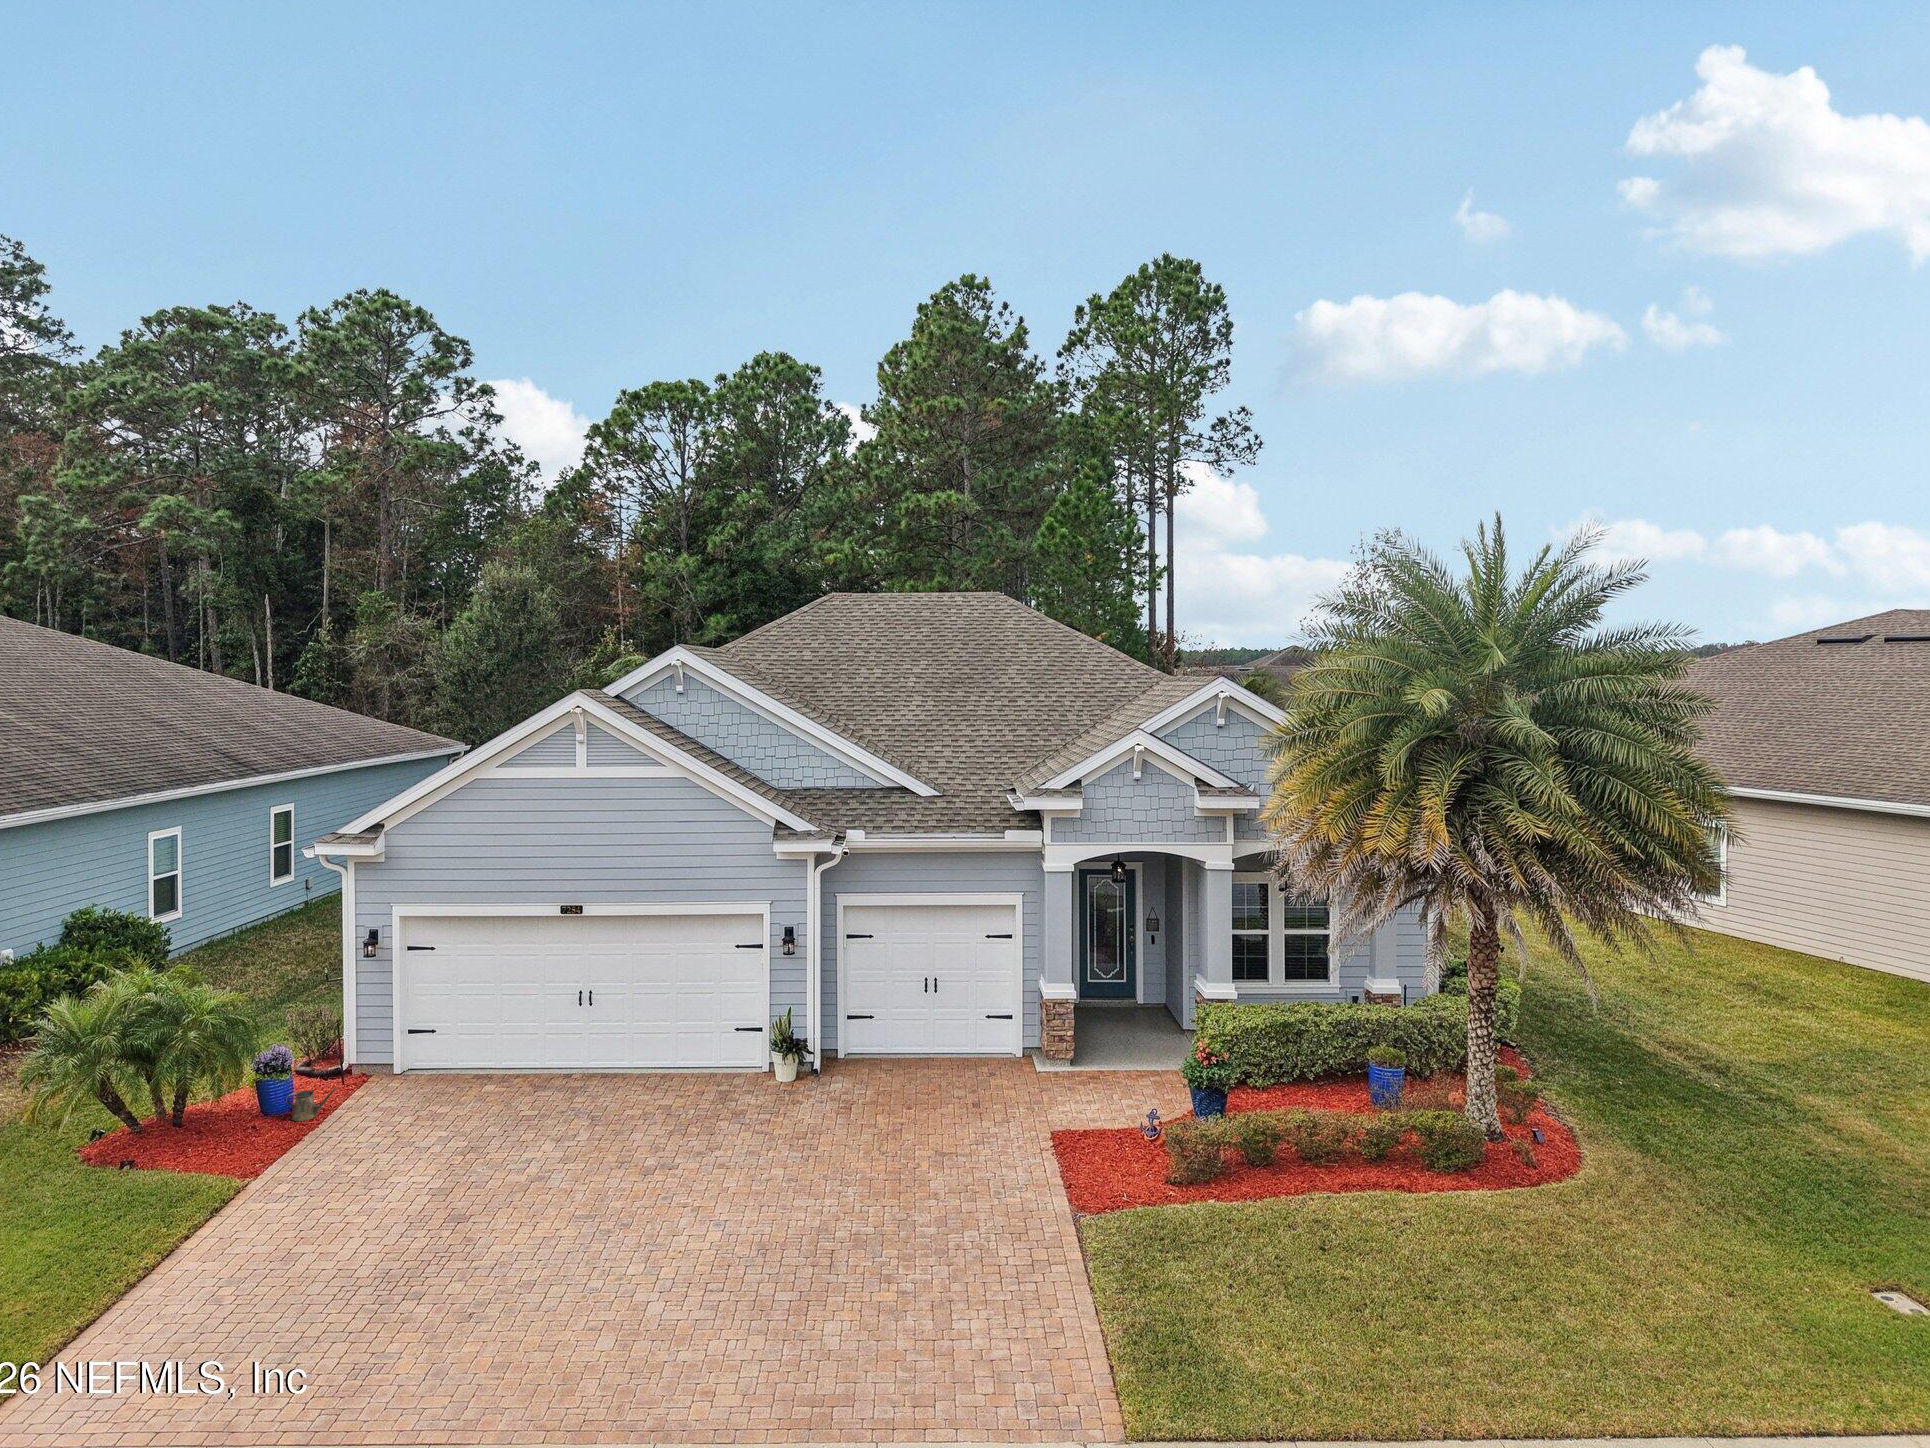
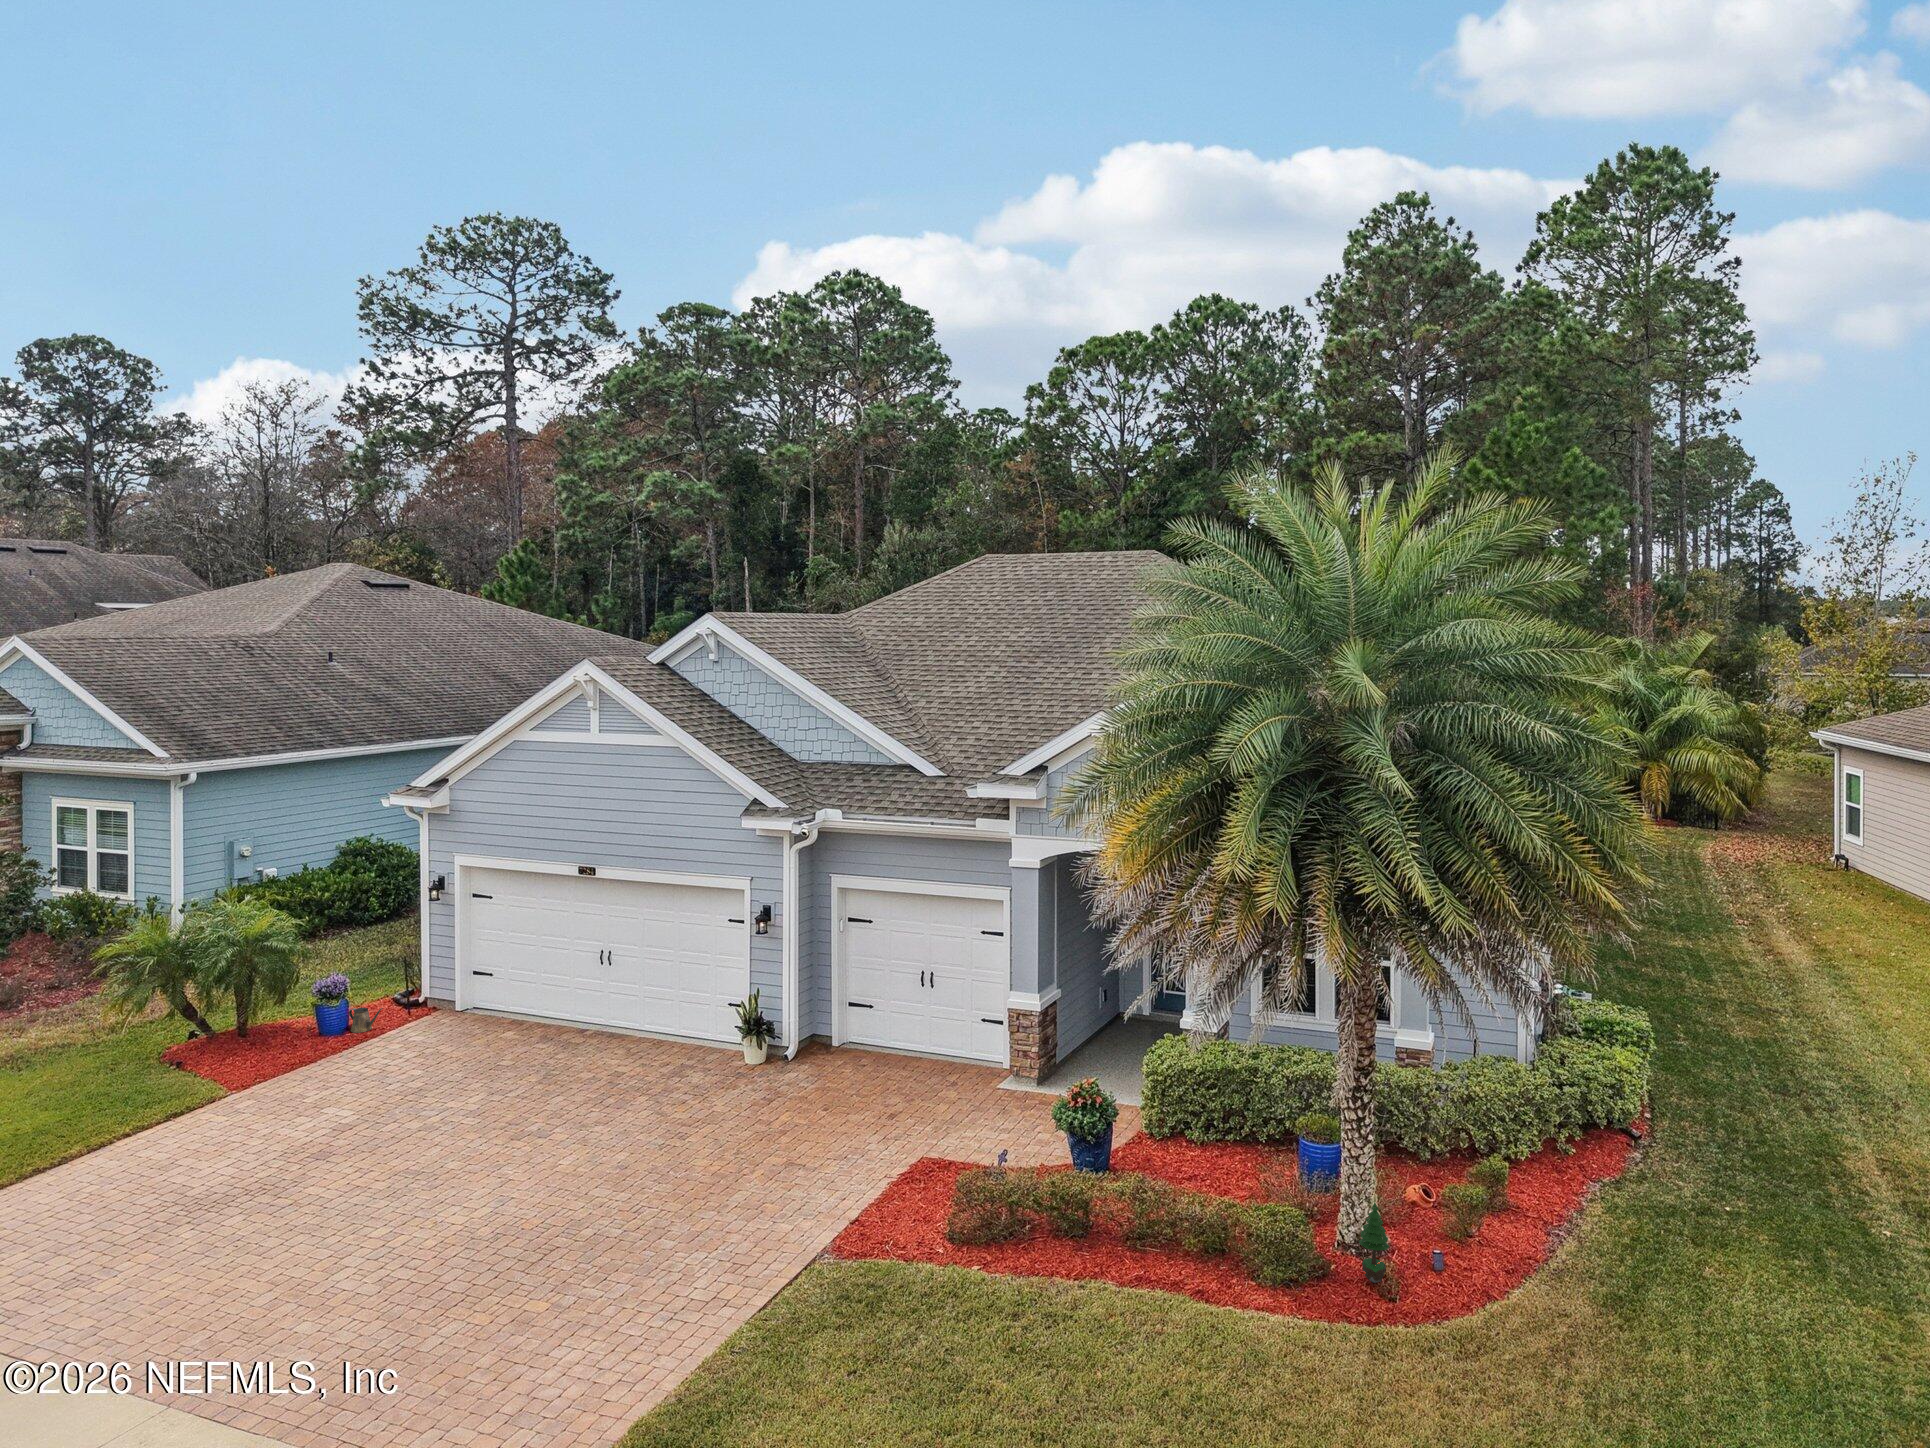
potted tree: none [1494,1098,1520,1163] -> present [1359,1203,1389,1283]

